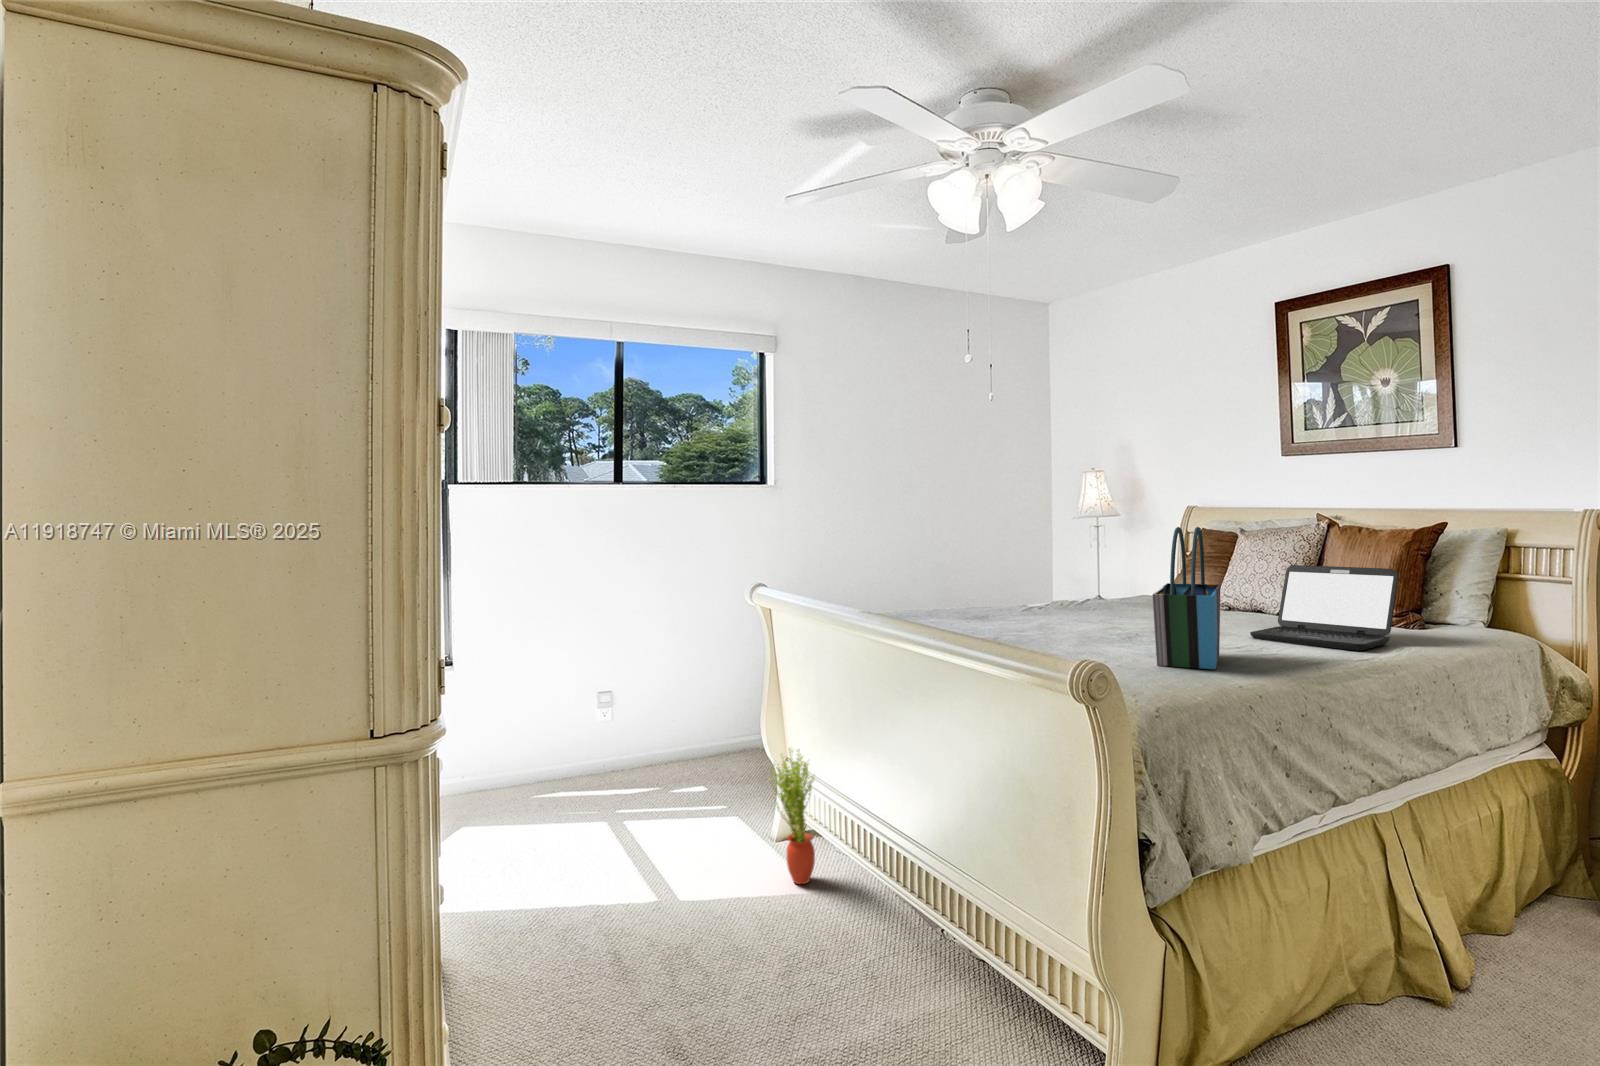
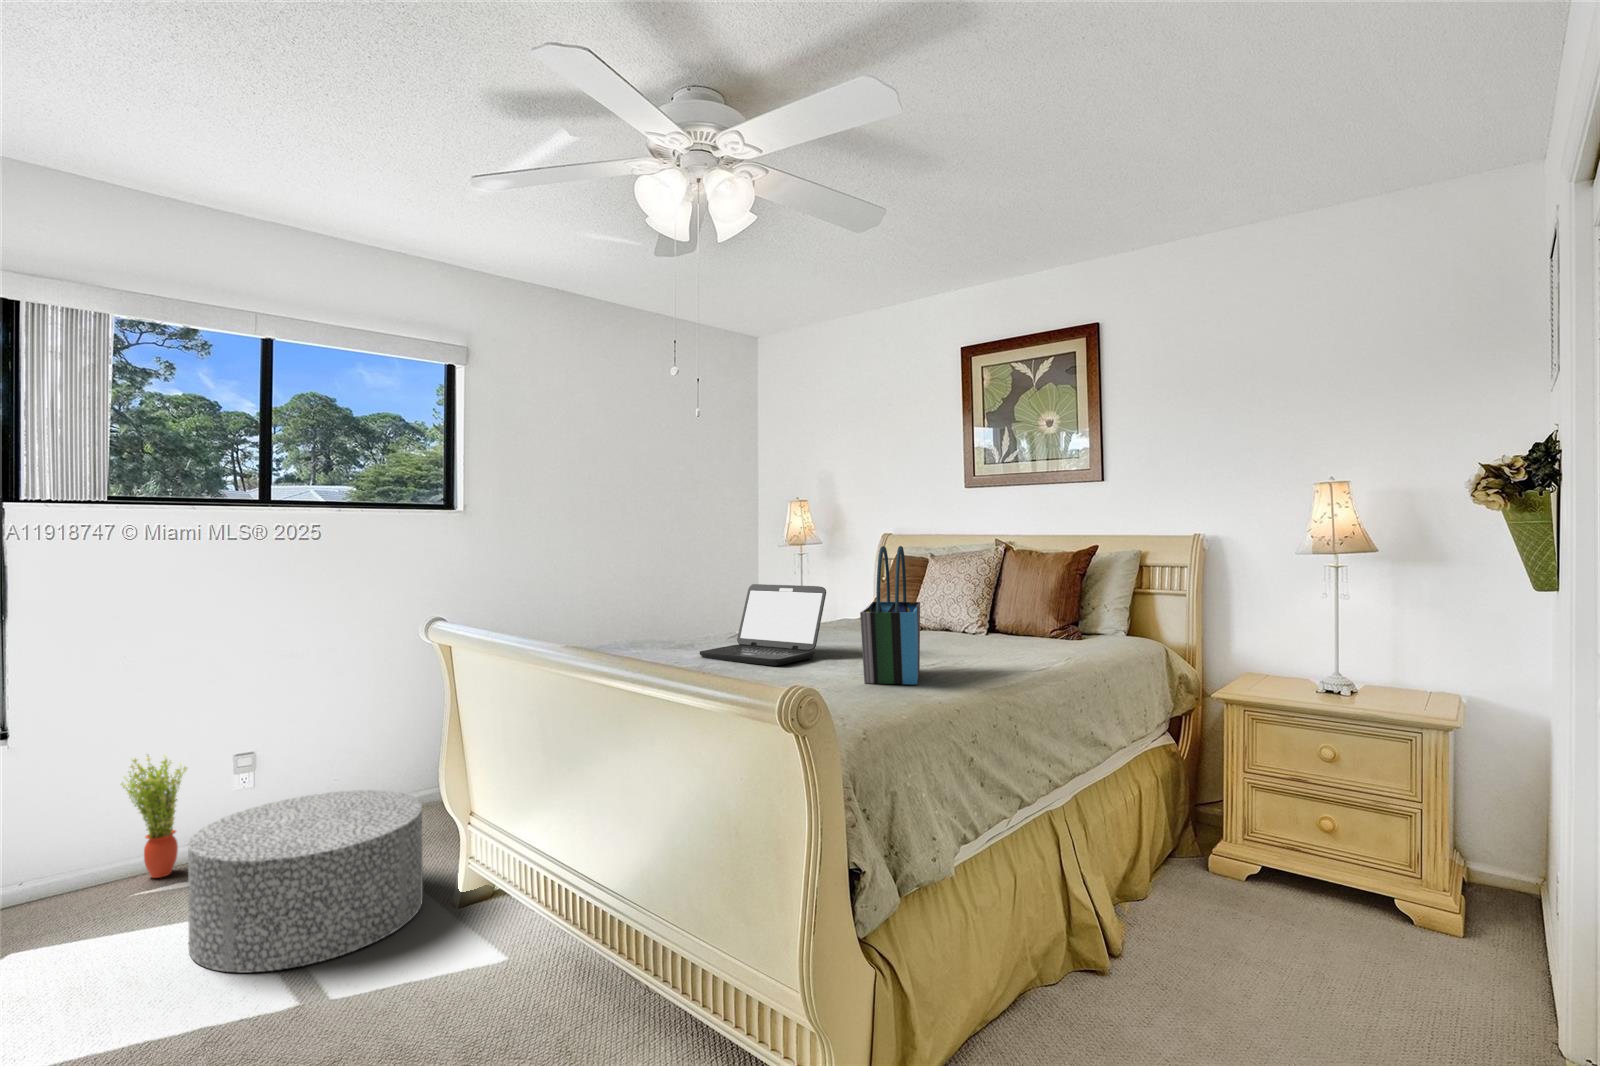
laptop: present [1250,565,1399,651] -> present [700,584,826,666]
ottoman: none [576,733,745,870] -> present [188,790,423,972]
potted plant: present [769,748,815,884] -> present [122,755,187,878]

